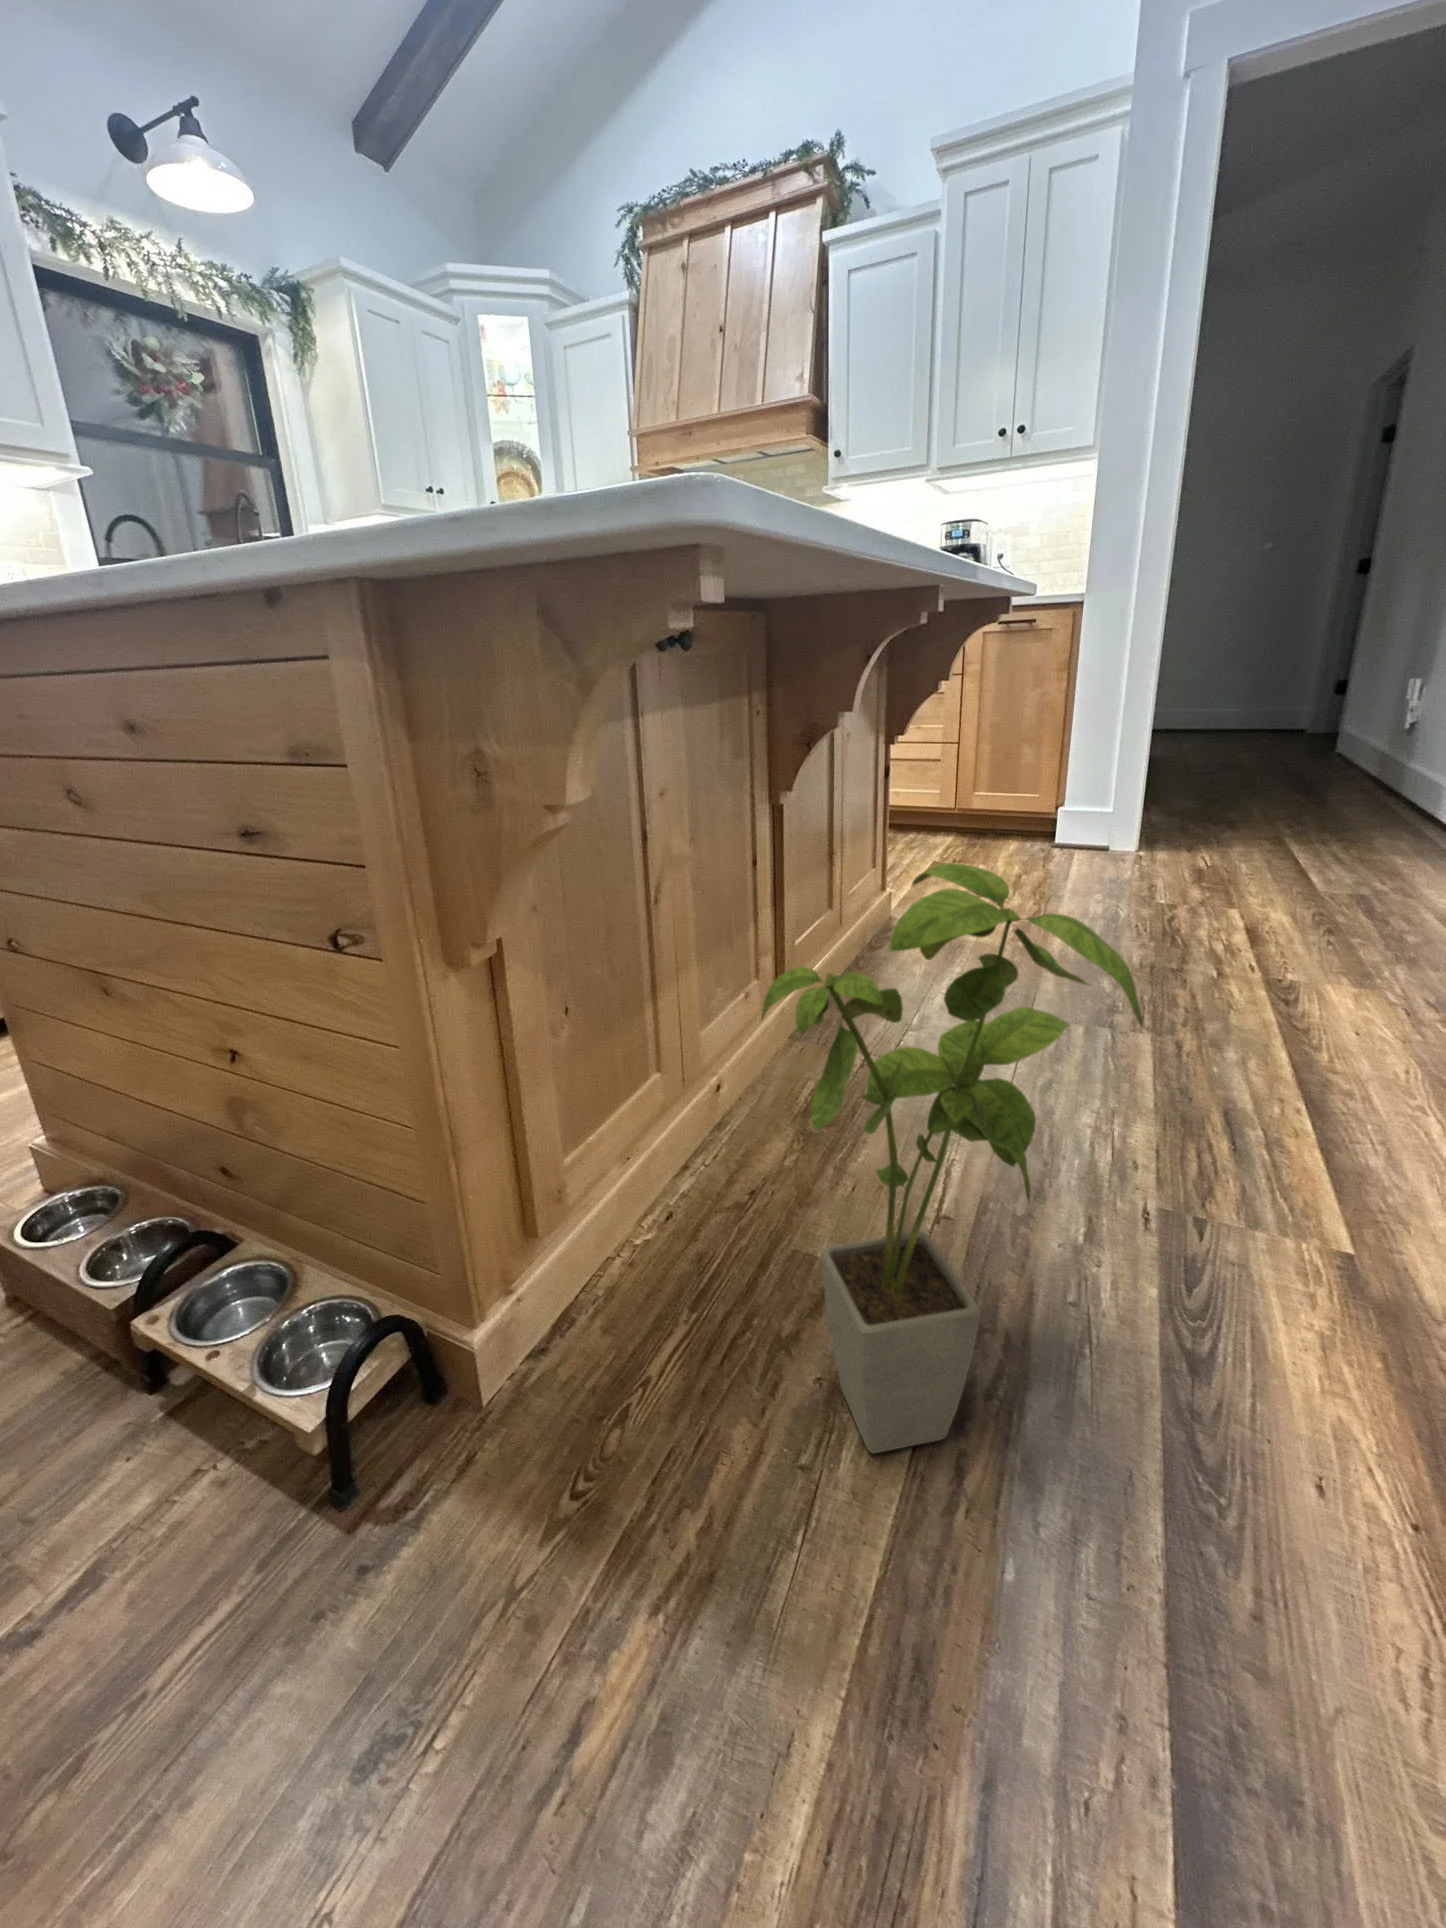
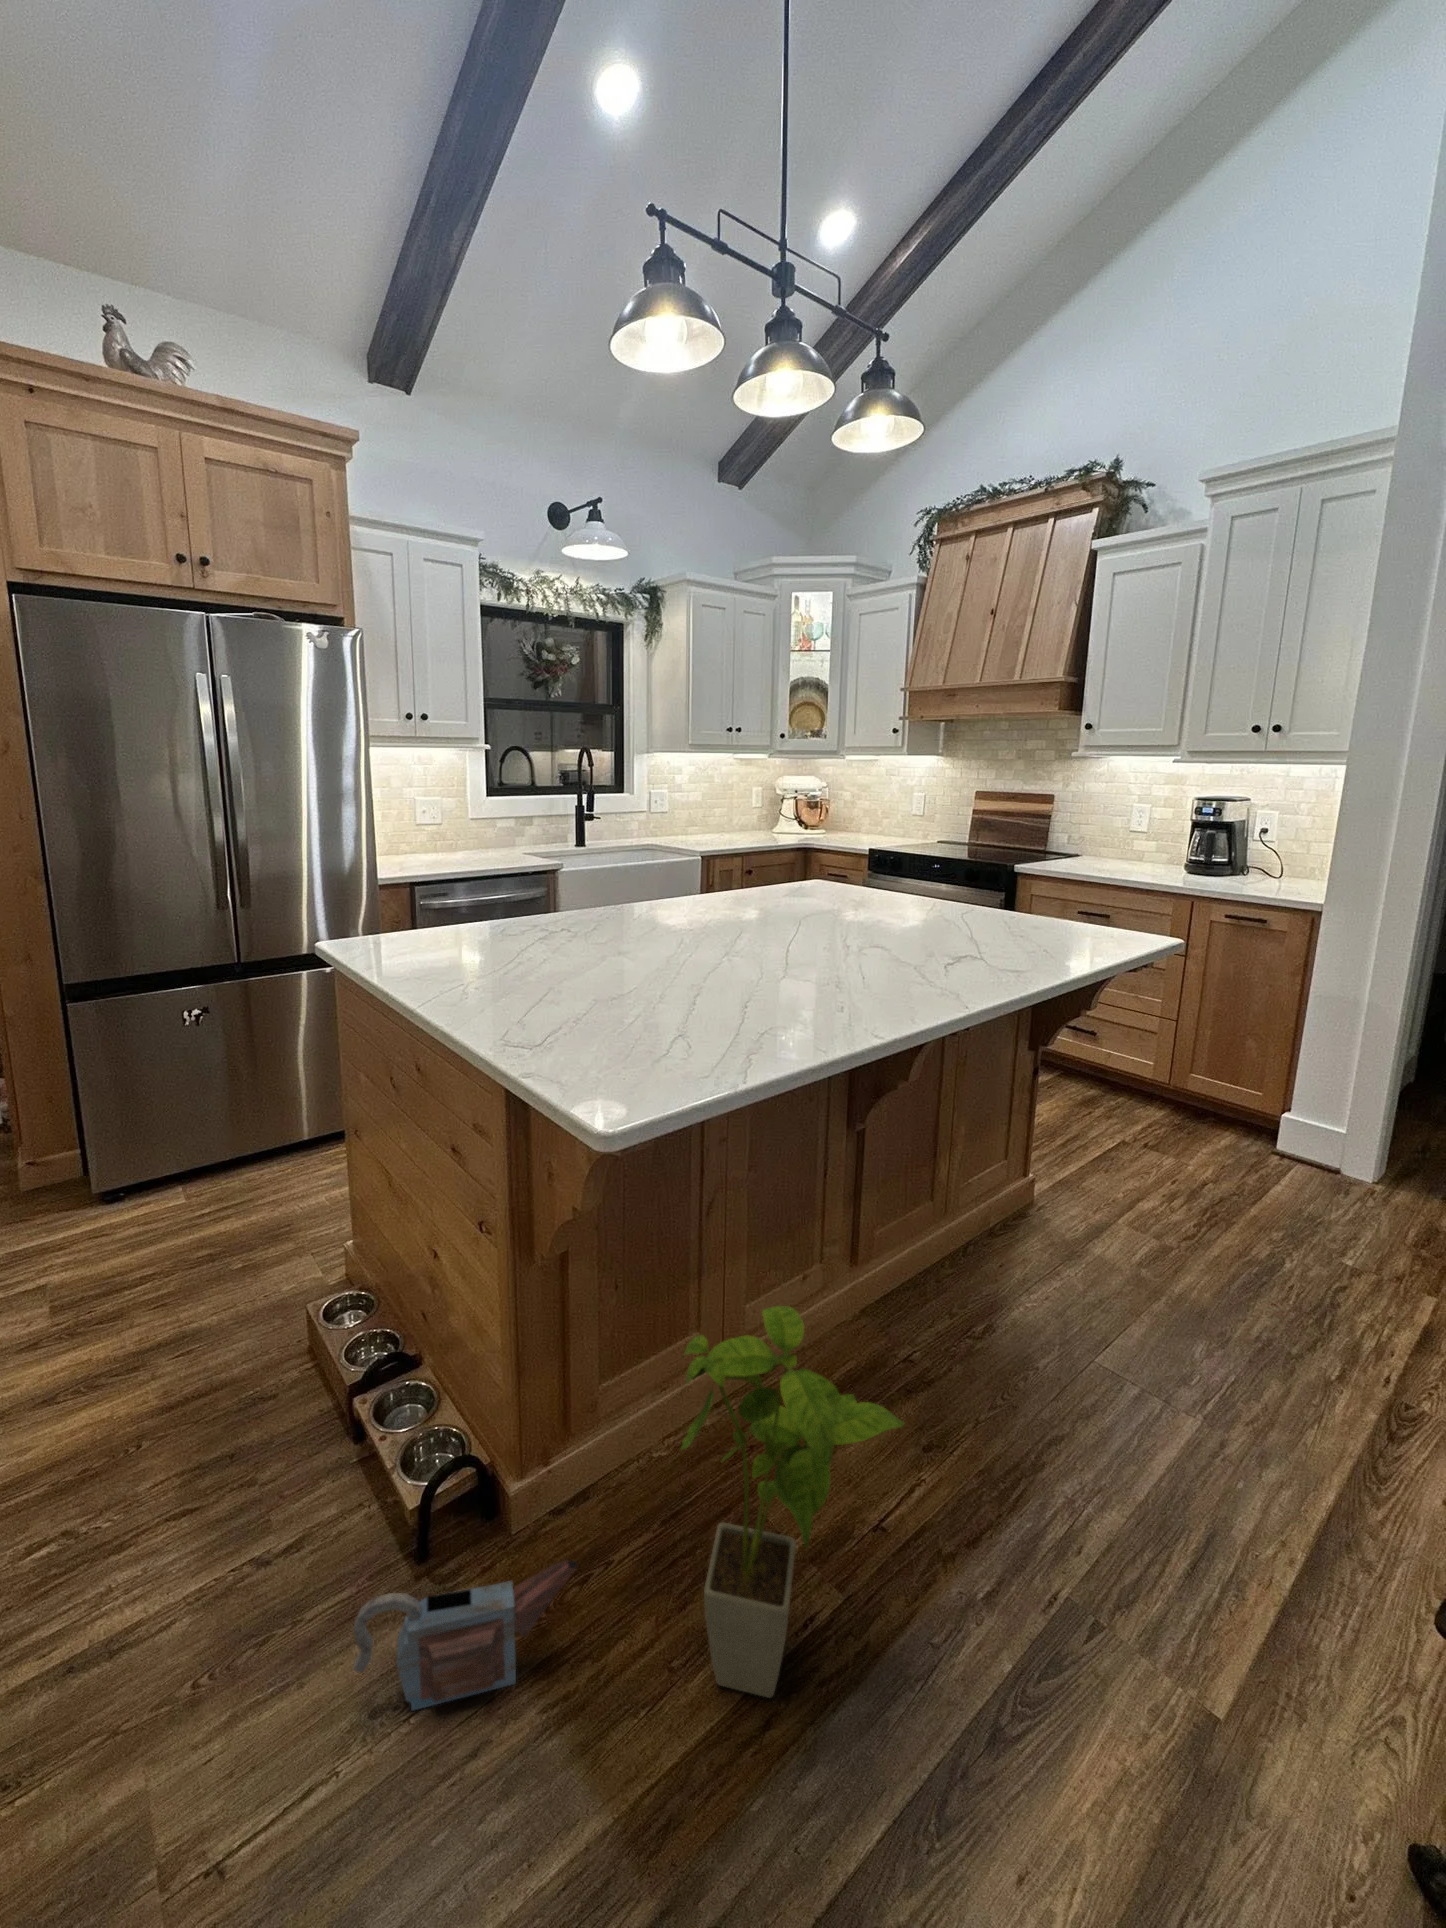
watering can: none [294,1370,655,1712] -> present [353,1560,577,1710]

